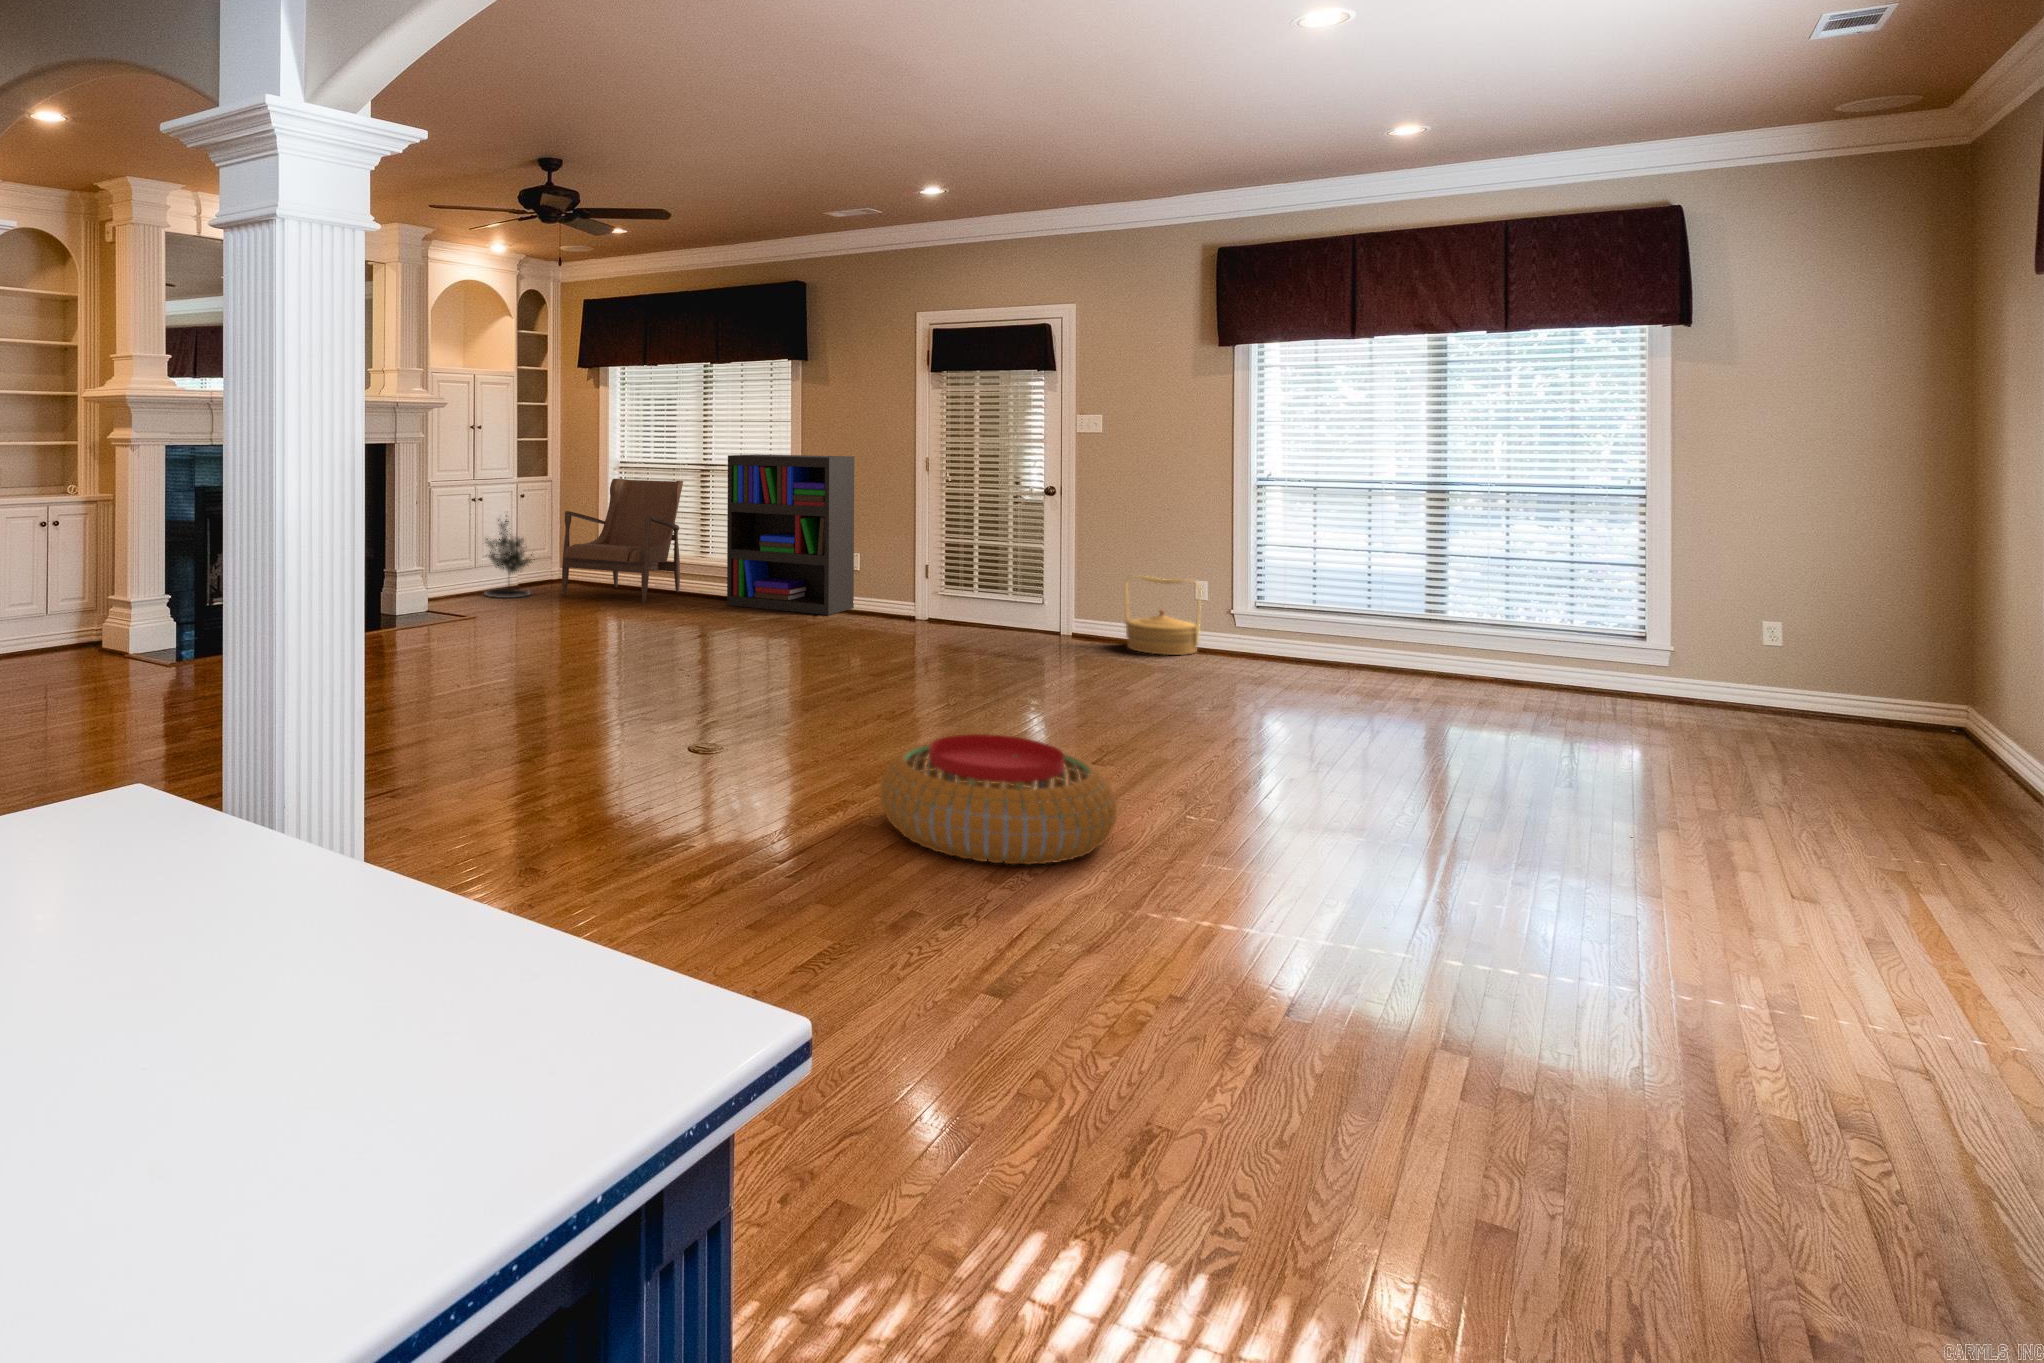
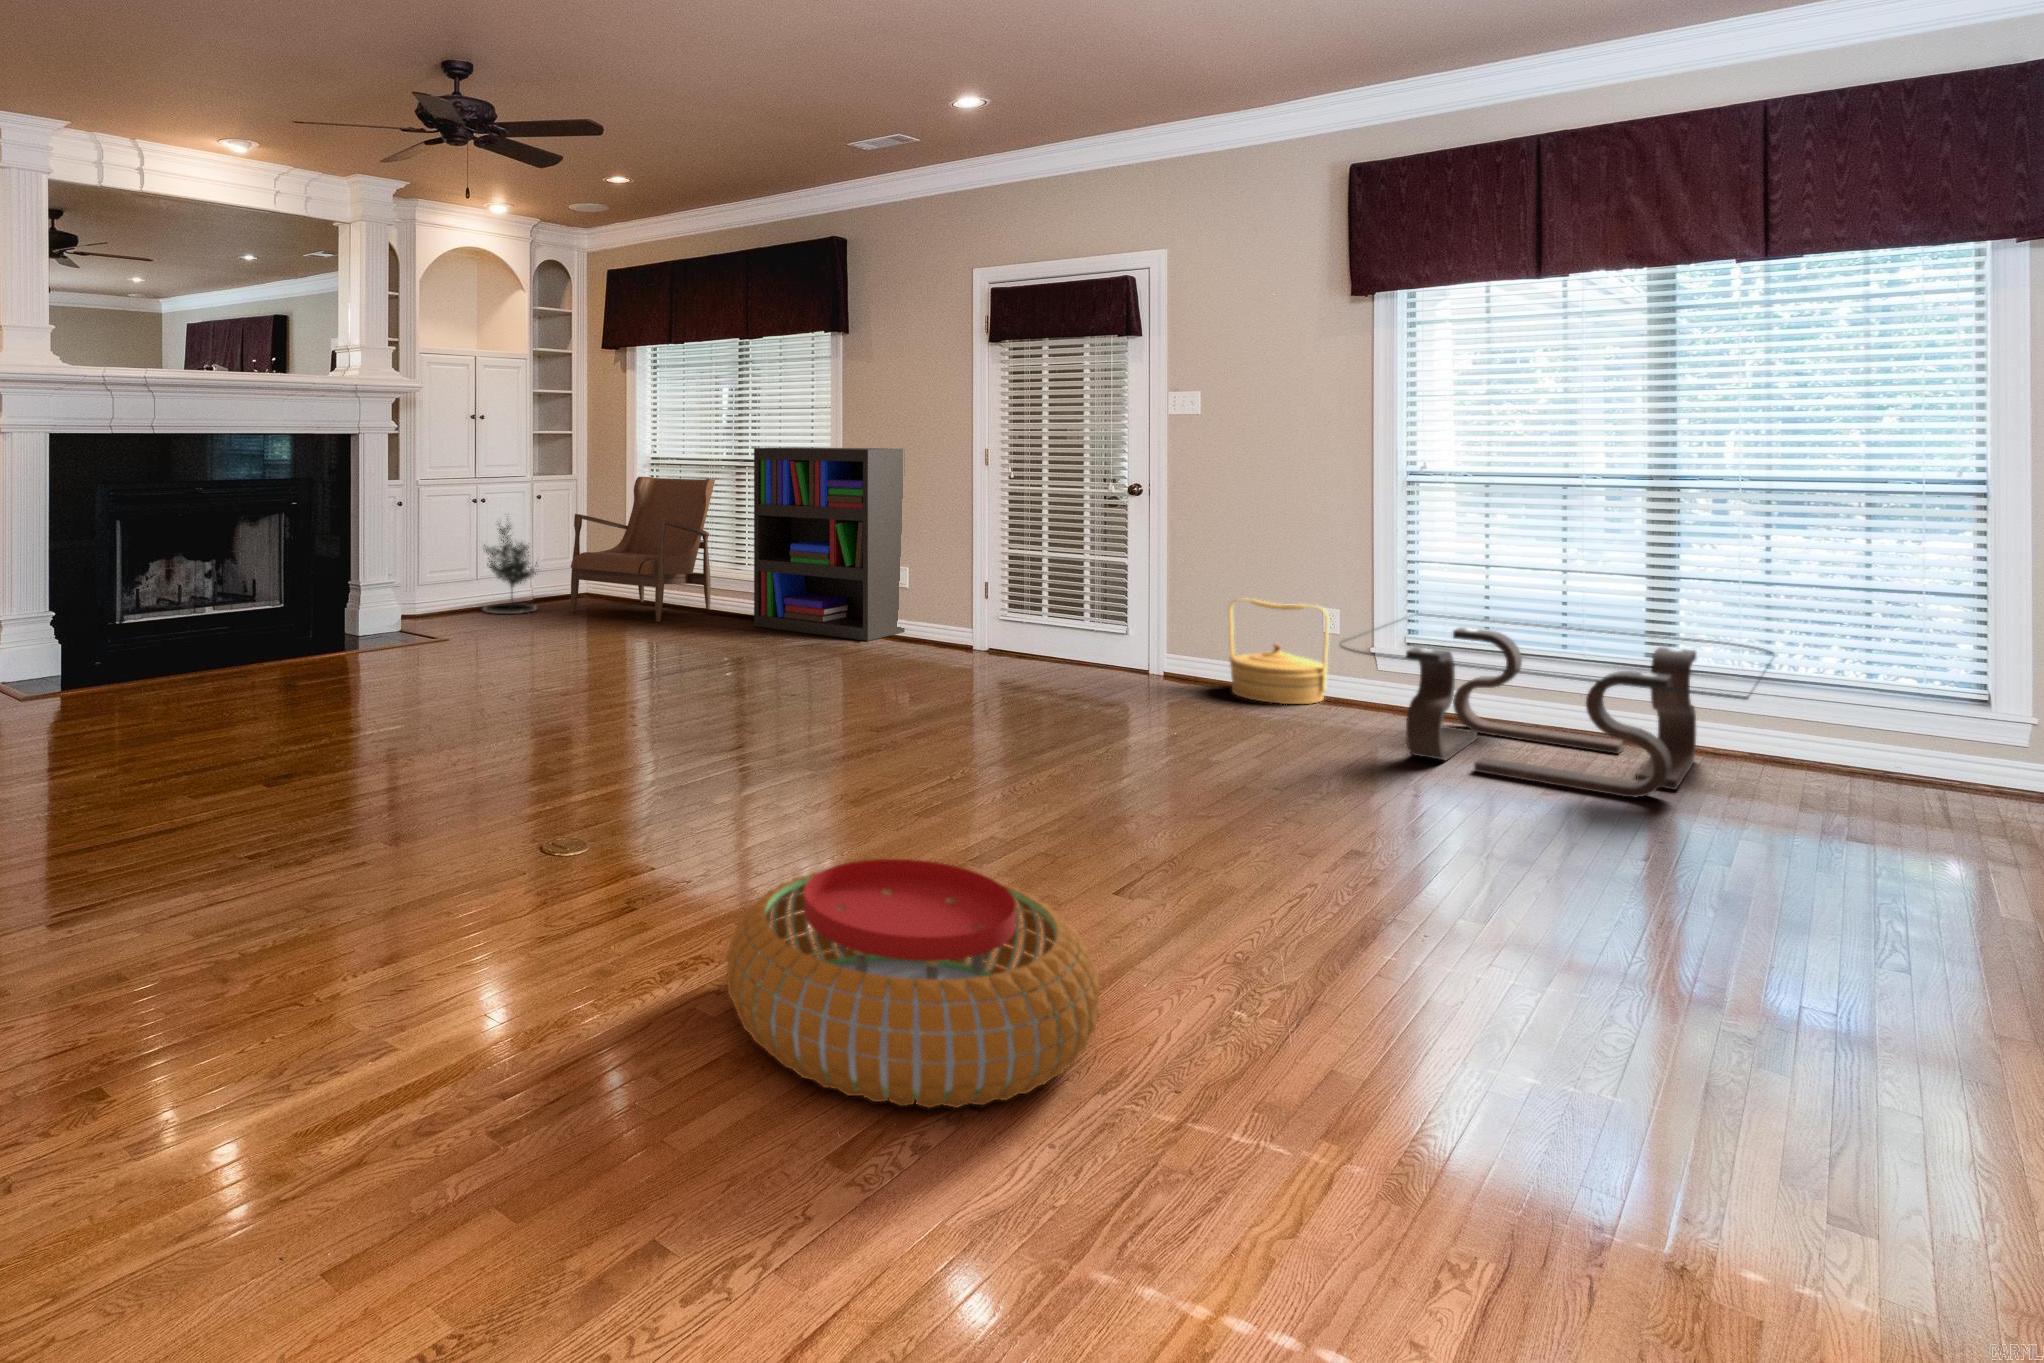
coffee table: none [1216,585,1510,707] -> present [1340,614,1773,797]

